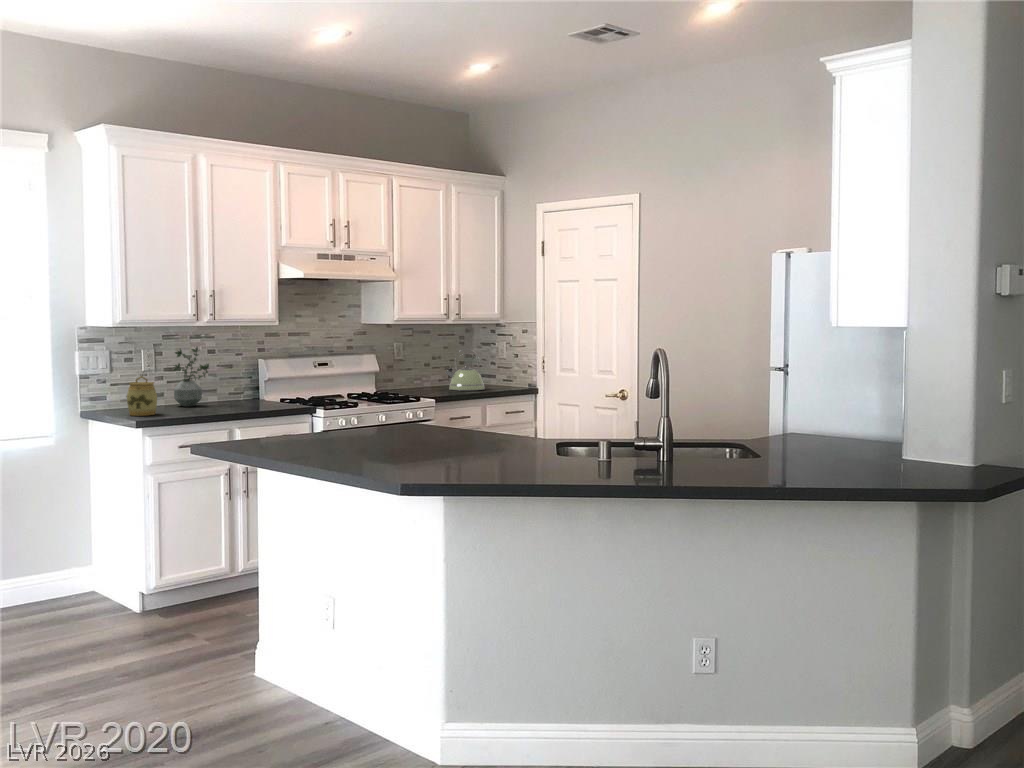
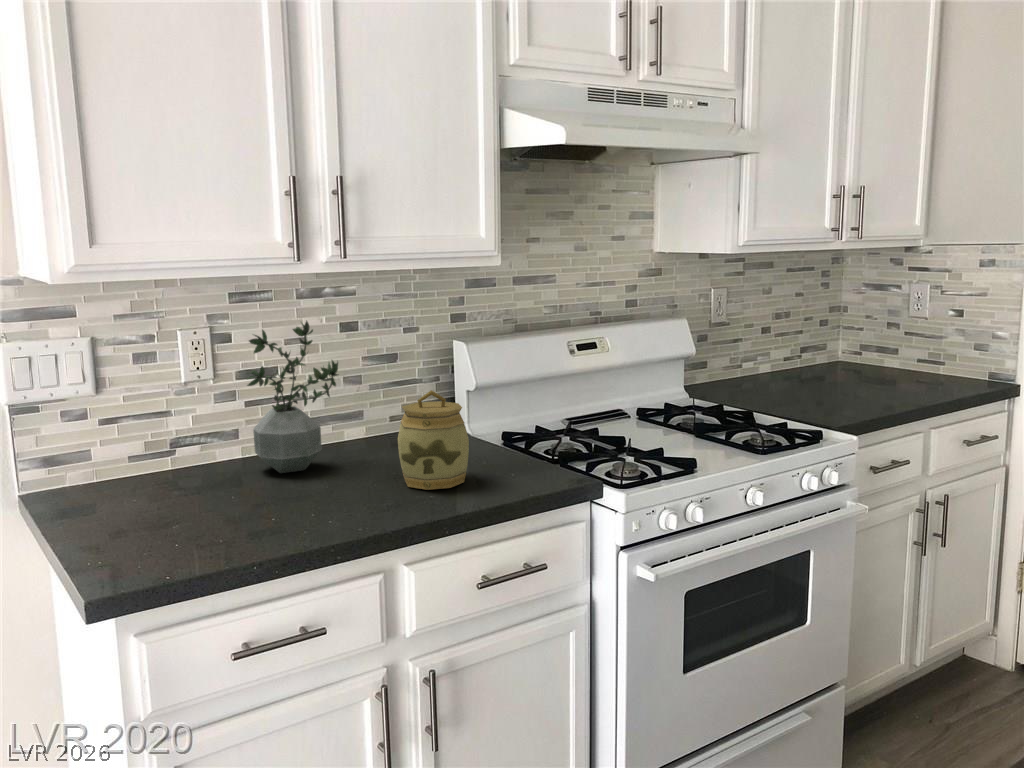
kettle: present [445,349,485,391] -> none [817,301,904,390]
jar: present [127,376,157,416] -> present [398,390,469,490]

